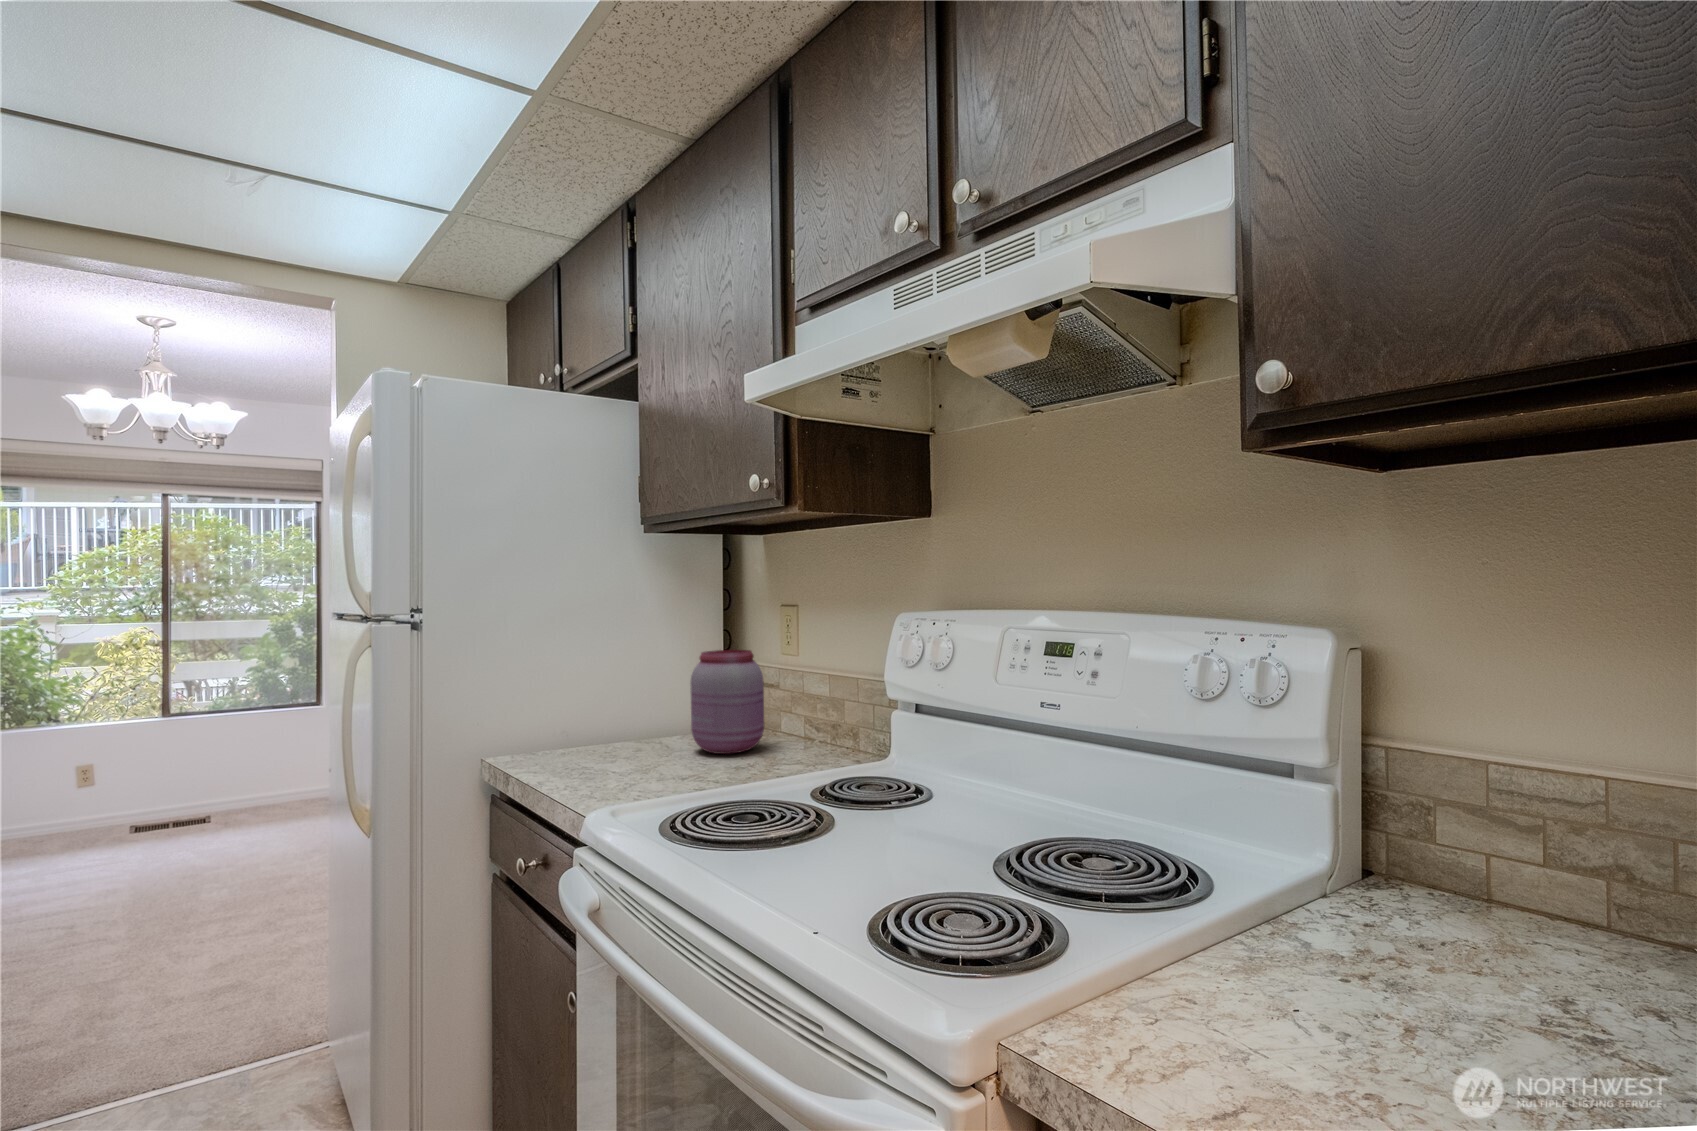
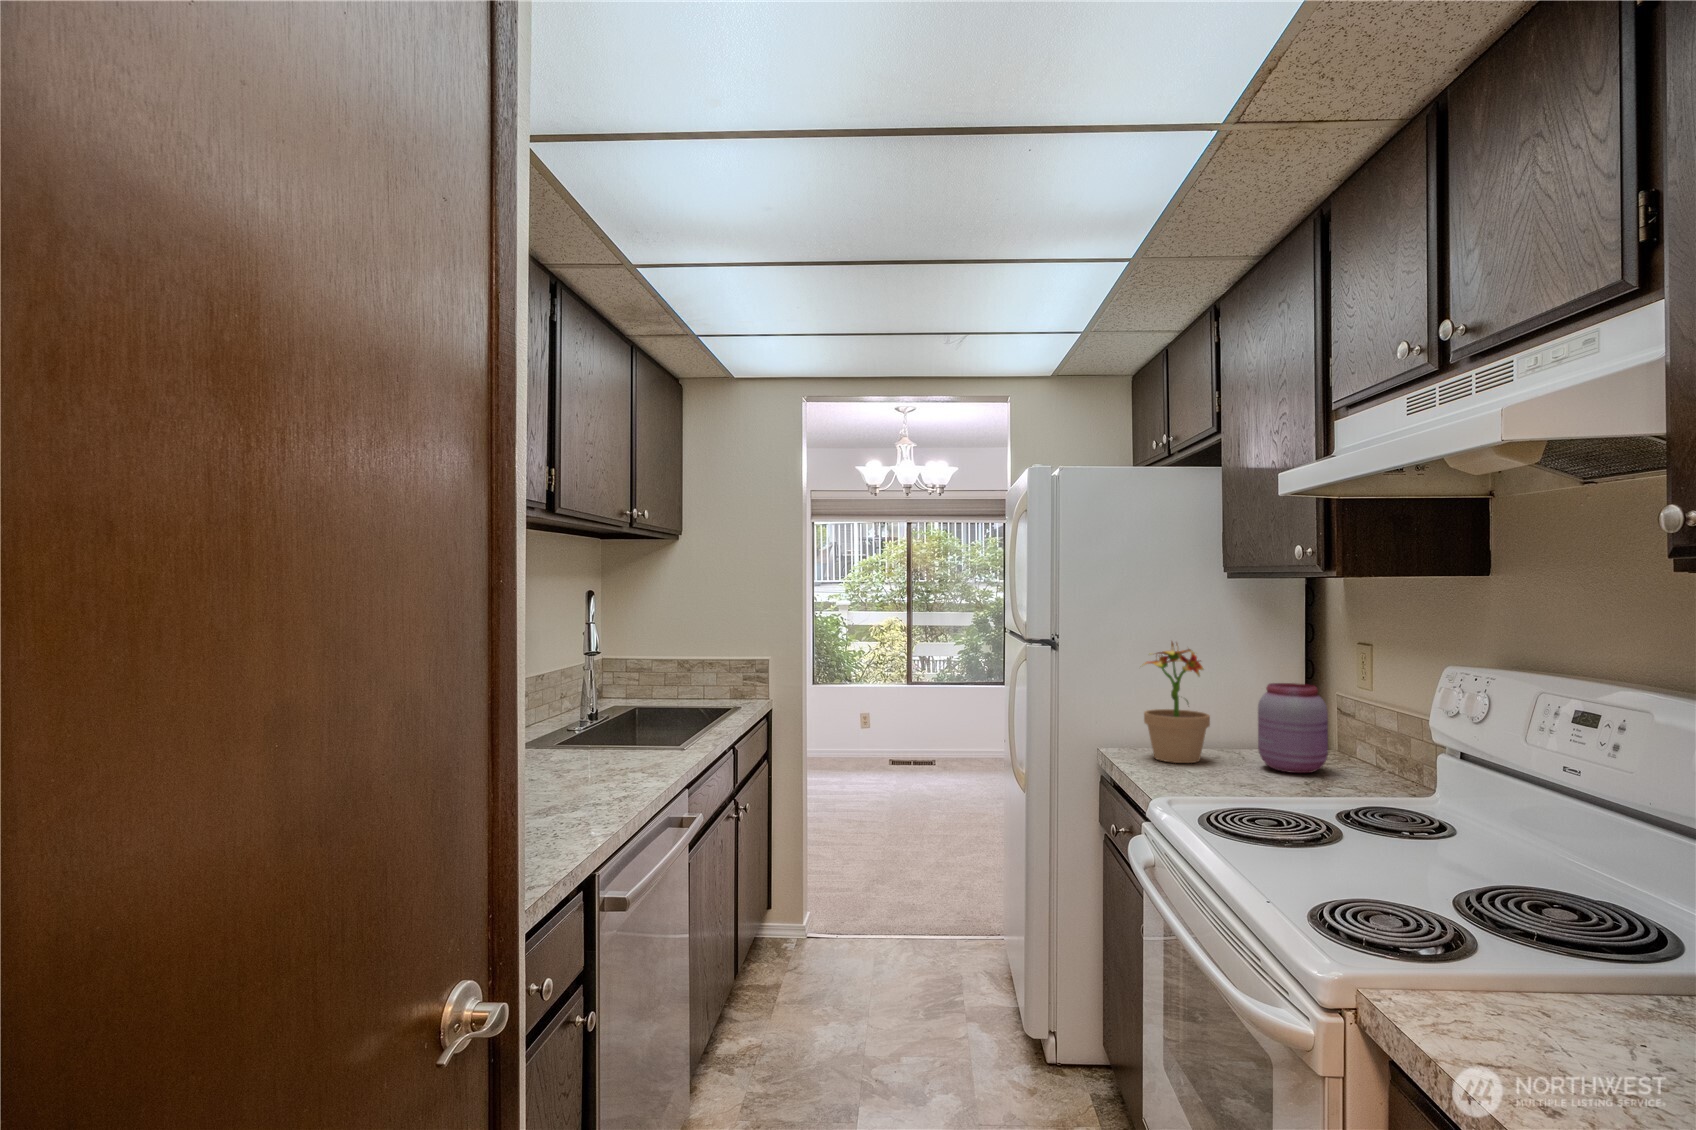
potted plant: none [547,608,635,765] -> present [1142,642,1210,763]

